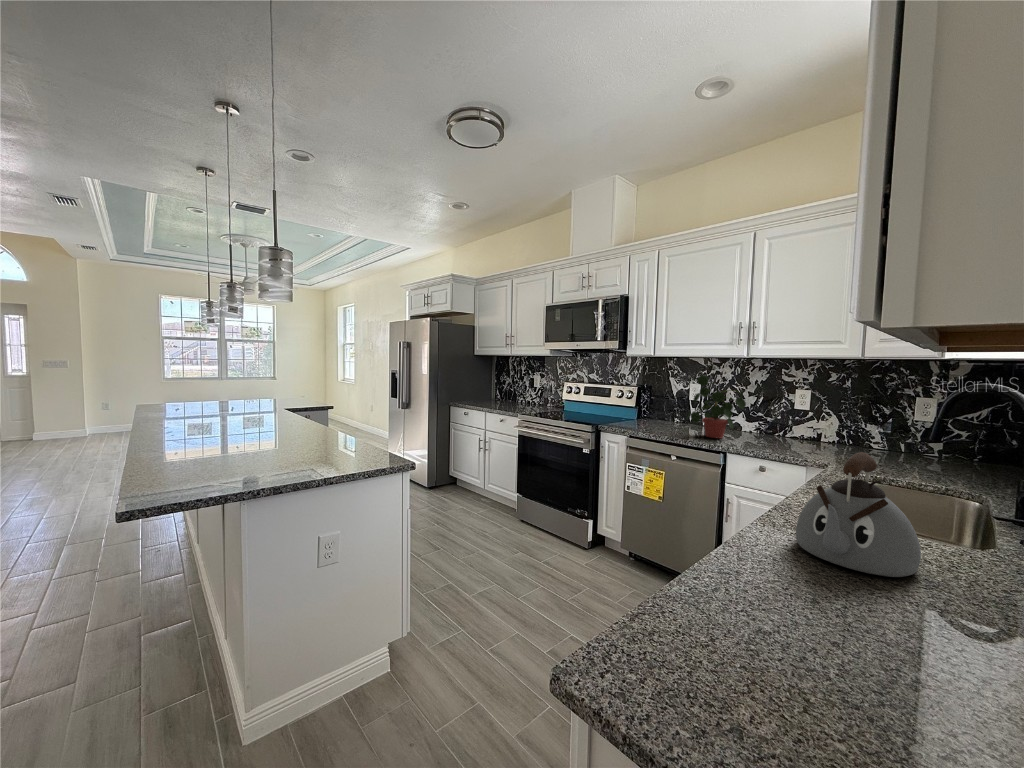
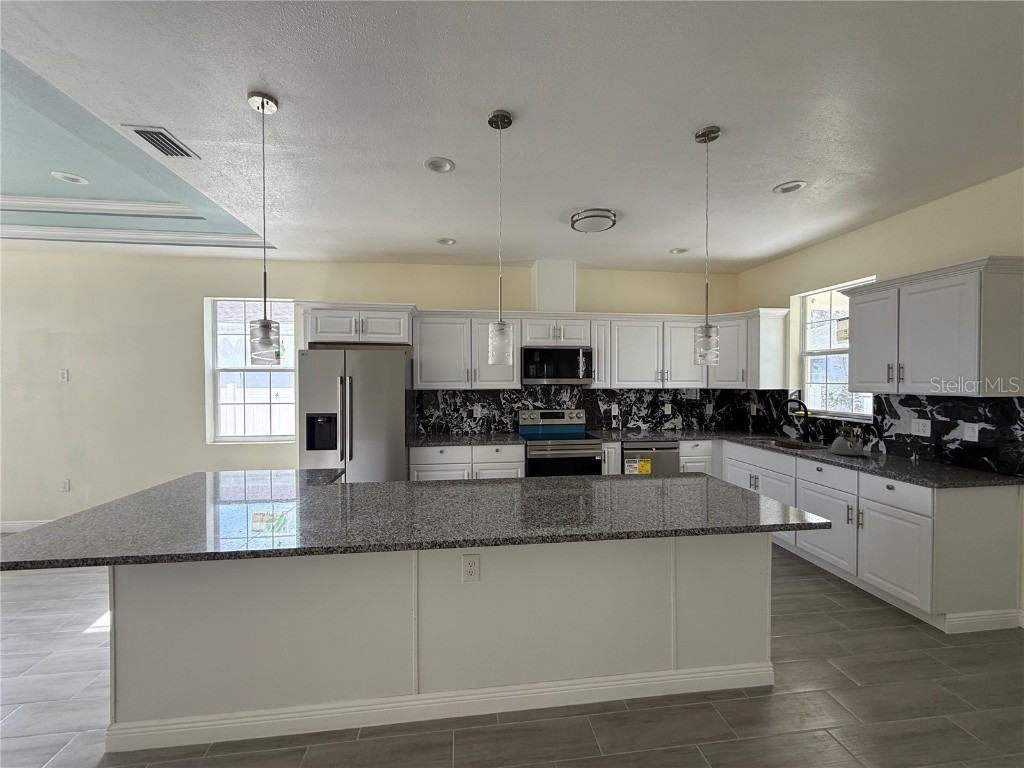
potted plant: present [686,375,746,438] -> none [648,401,677,435]

